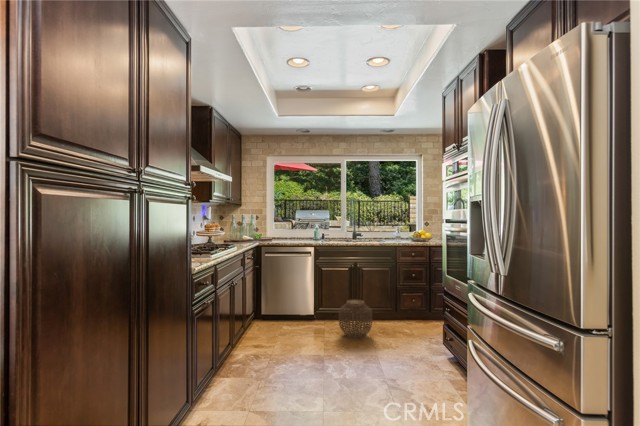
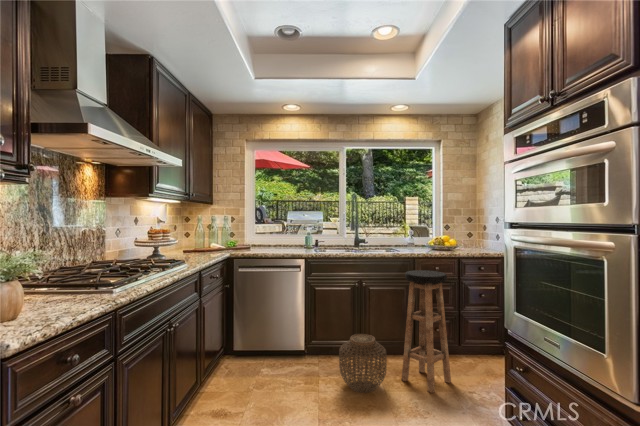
bar stool: none [384,255,419,340] -> present [402,270,451,393]

